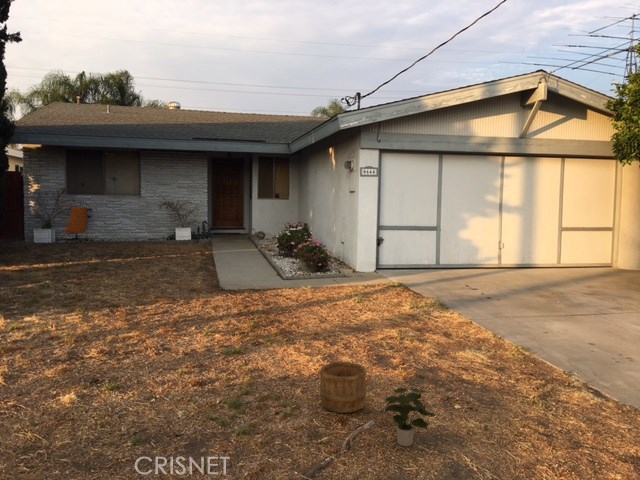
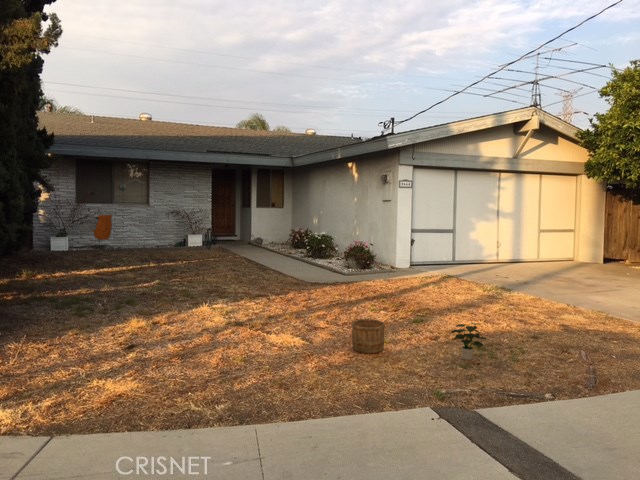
wooden bucket: present [319,362,367,413] -> present [351,319,385,353]
potted plant: present [385,388,435,446] -> present [451,323,486,360]

